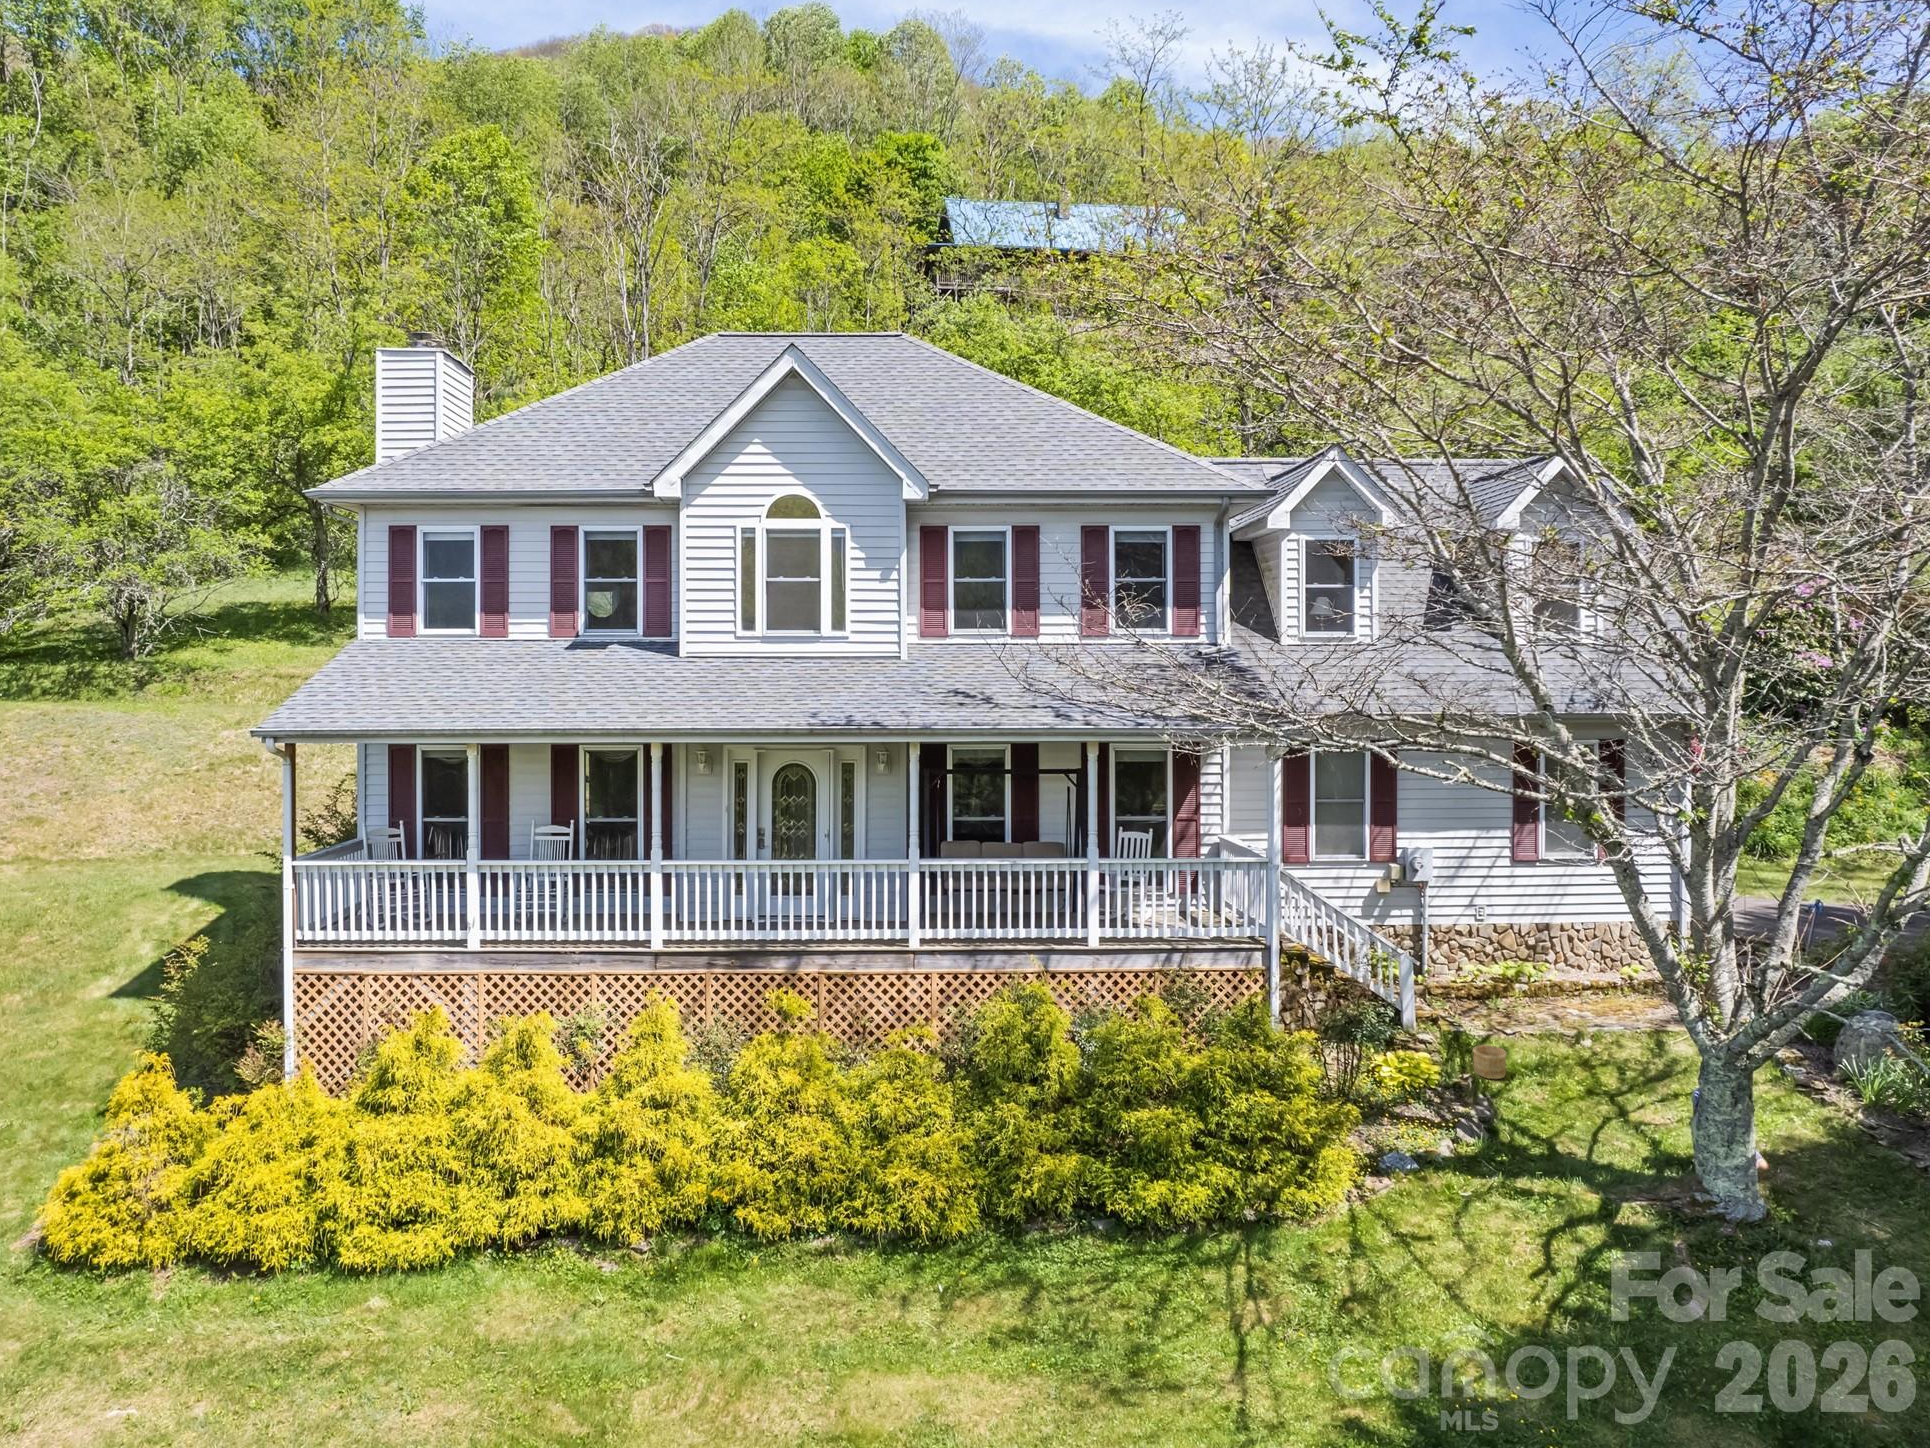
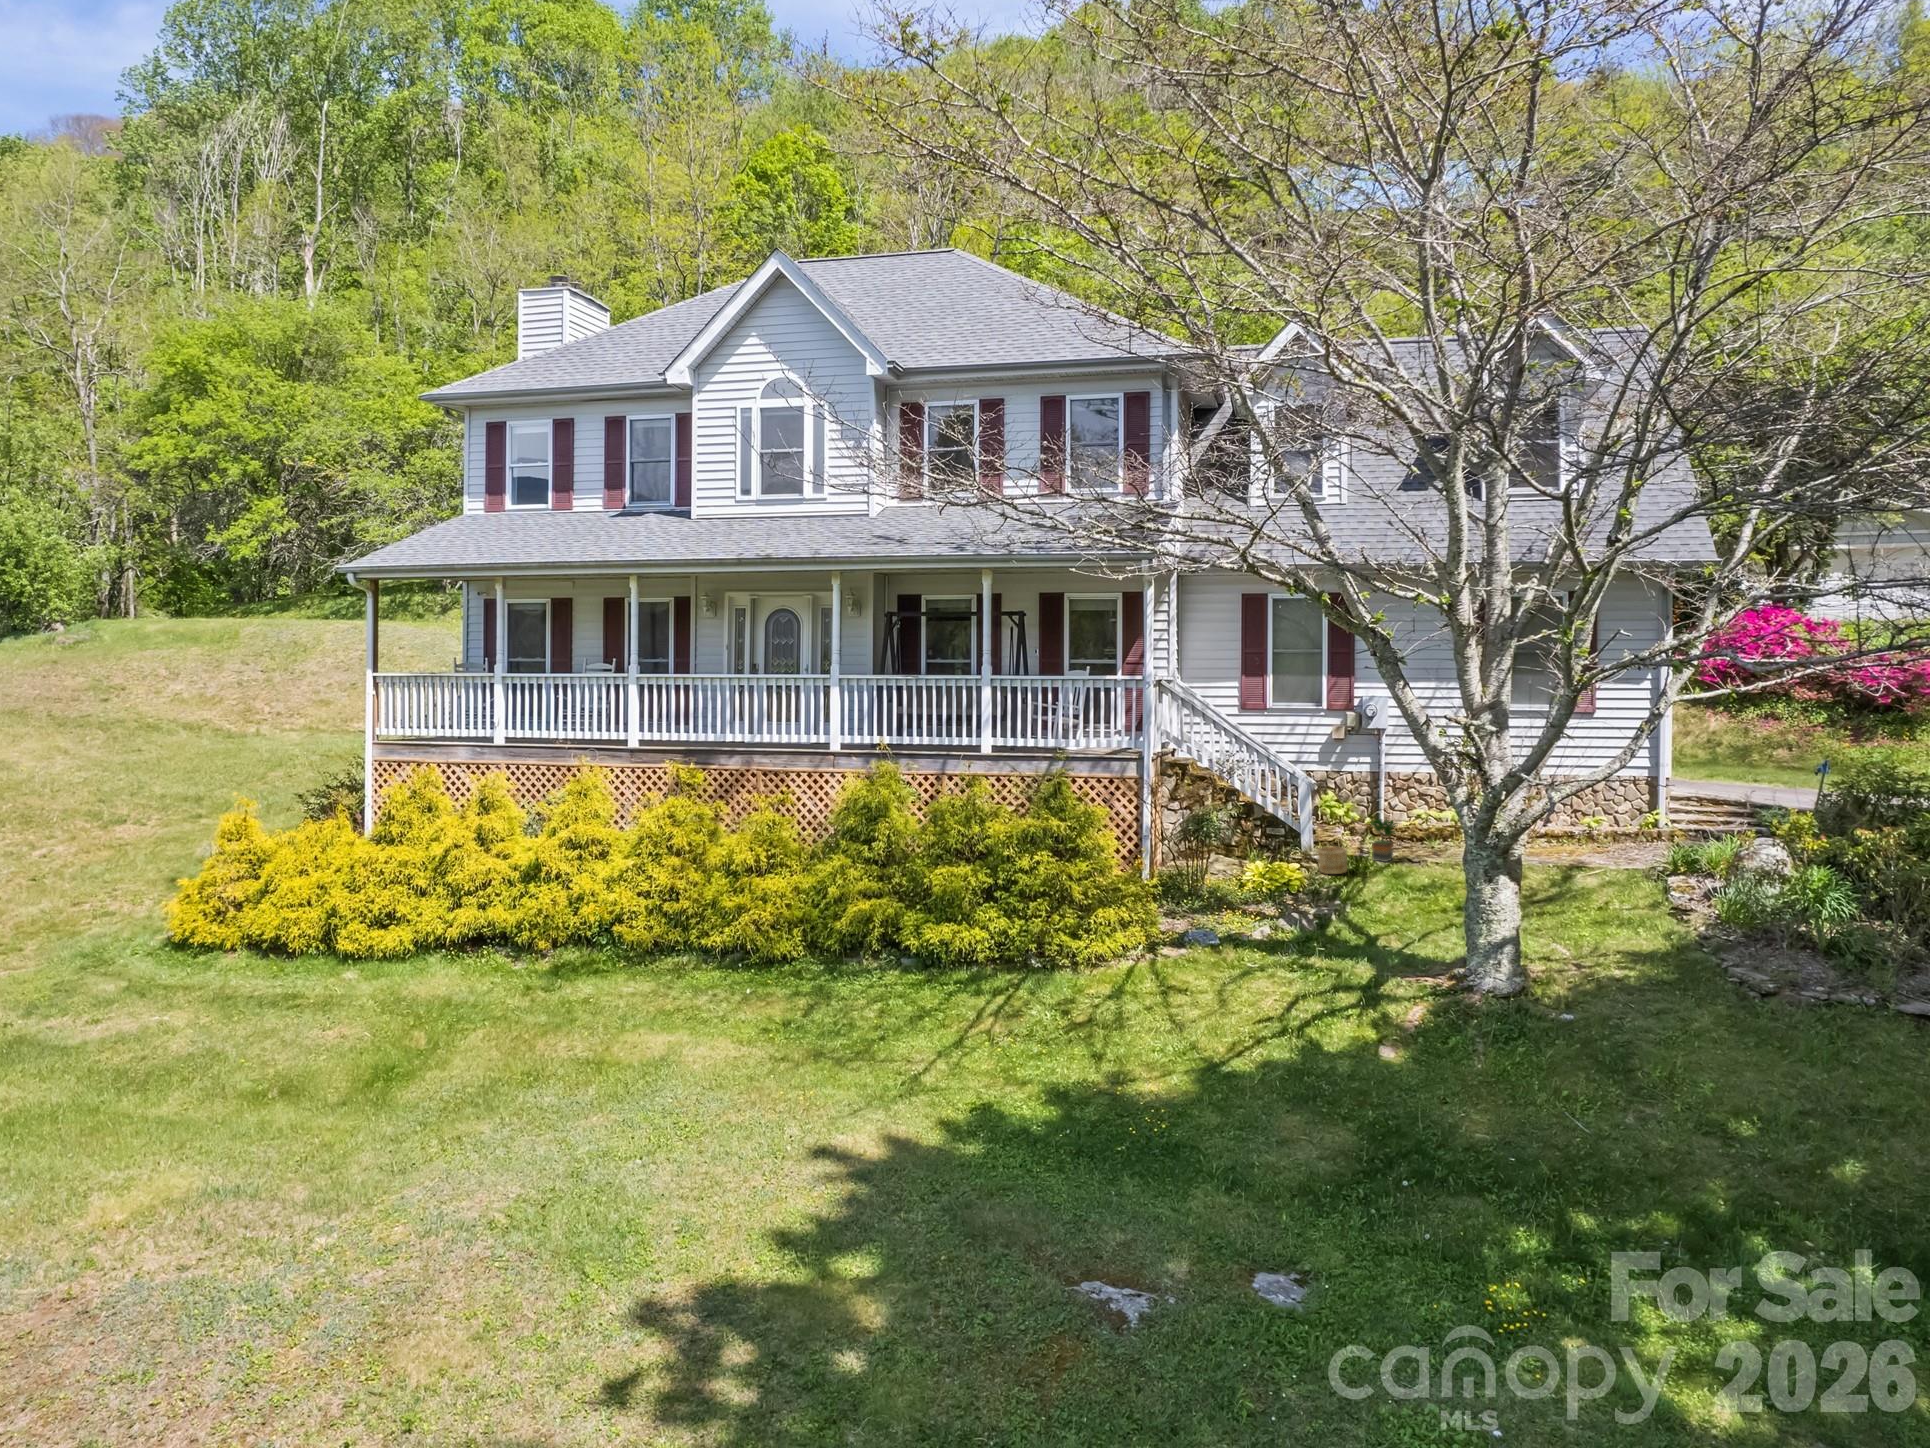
potted tree: none [1498,1005,1531,1051] -> present [1371,819,1398,862]

